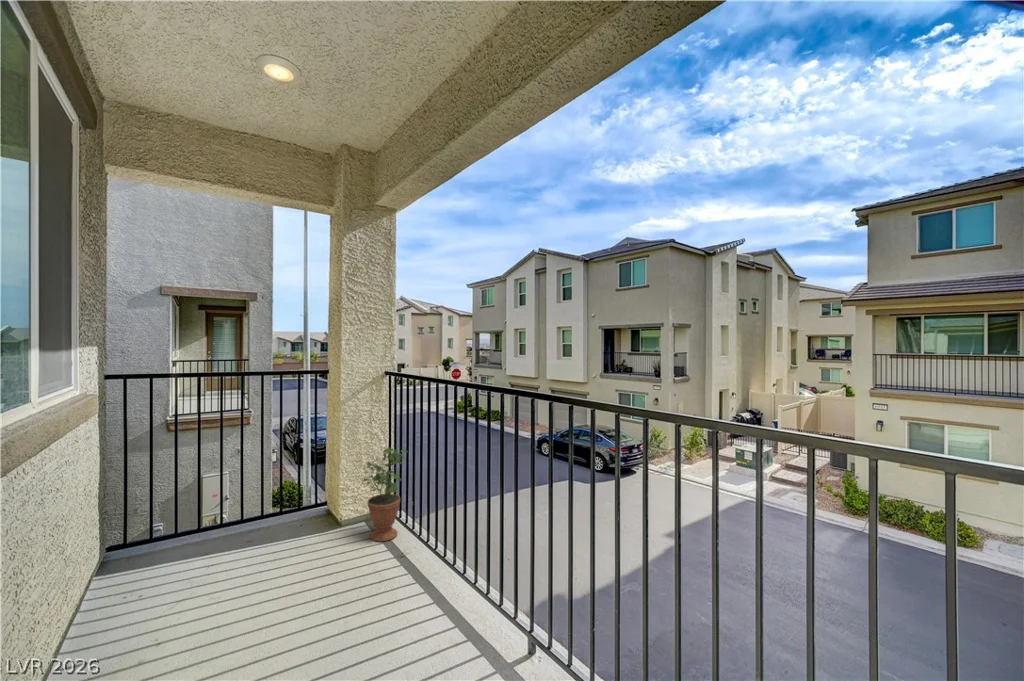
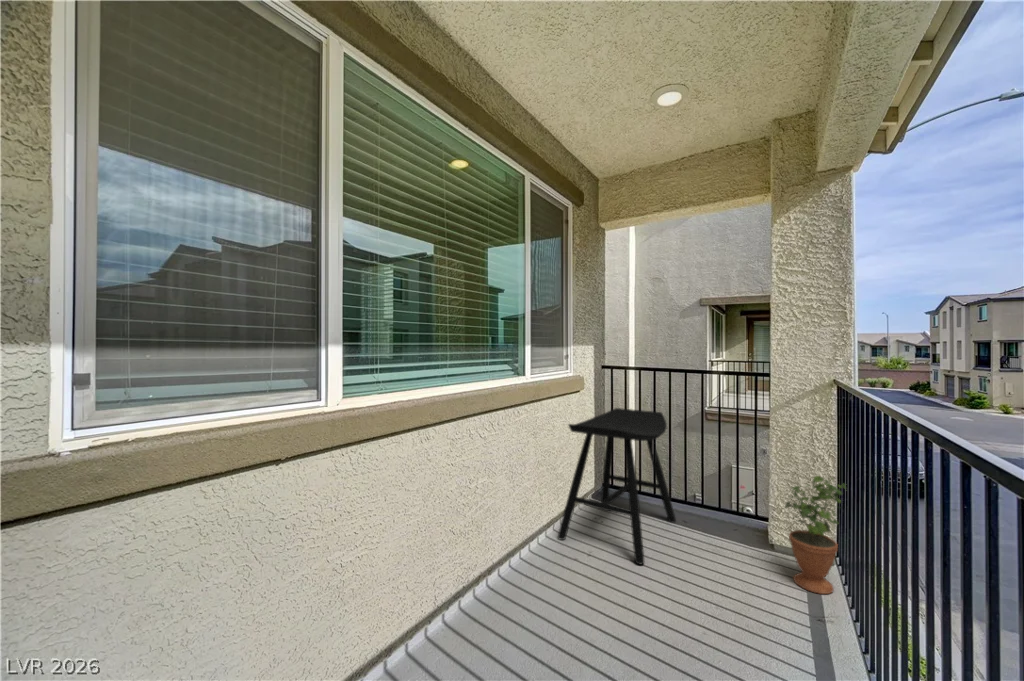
stool: none [82,426,247,659] -> present [558,408,676,564]

